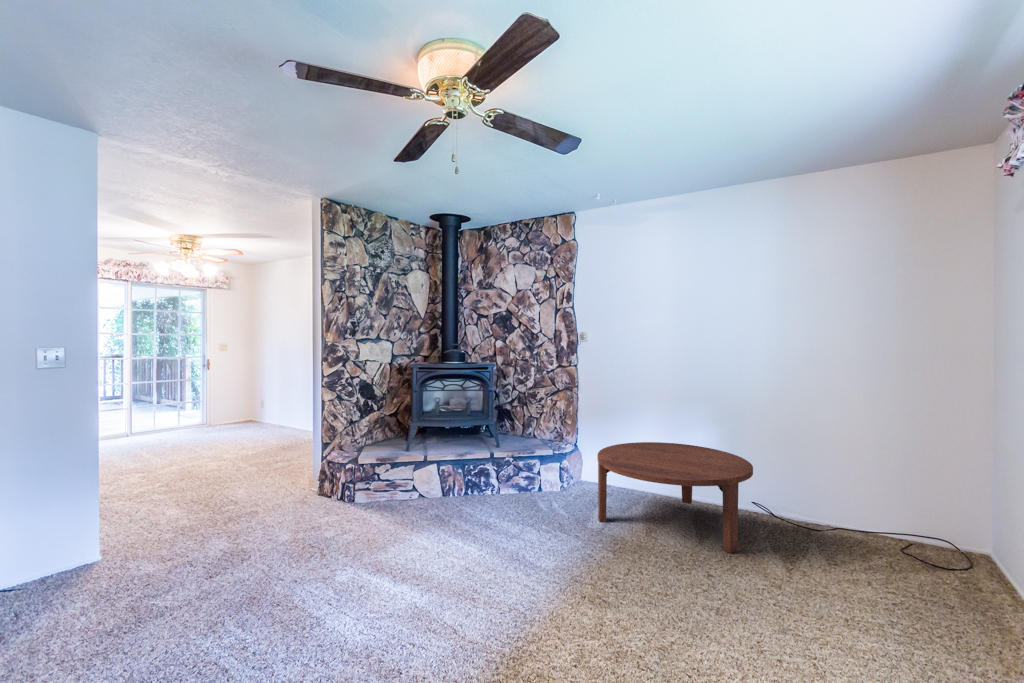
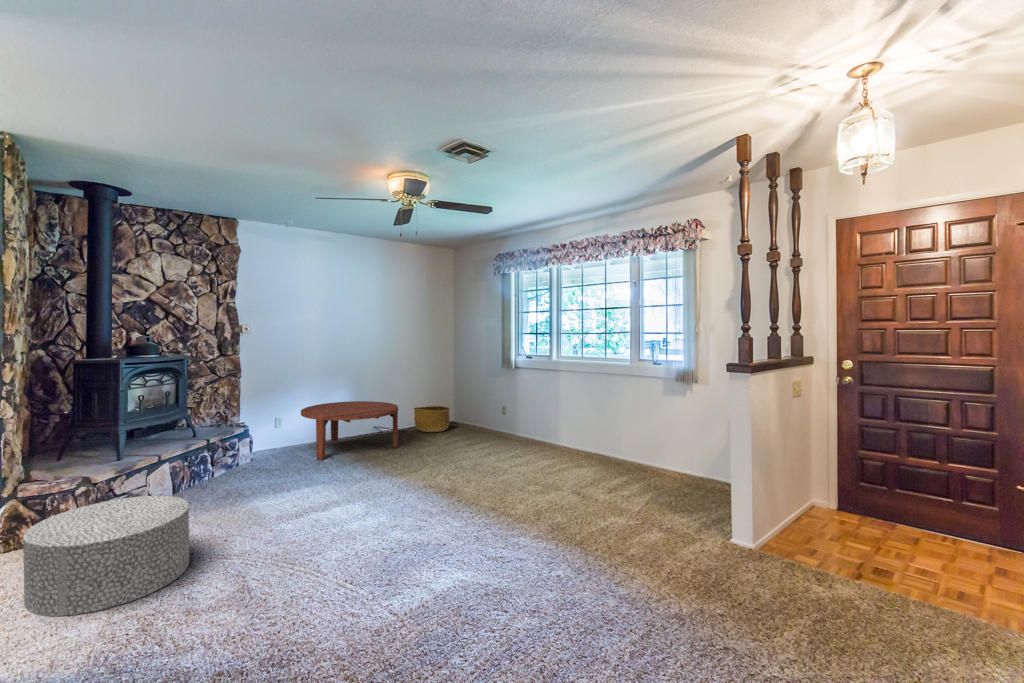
ottoman: none [184,477,308,572] -> present [23,496,189,616]
basket: none [847,492,946,566] -> present [414,406,450,432]

